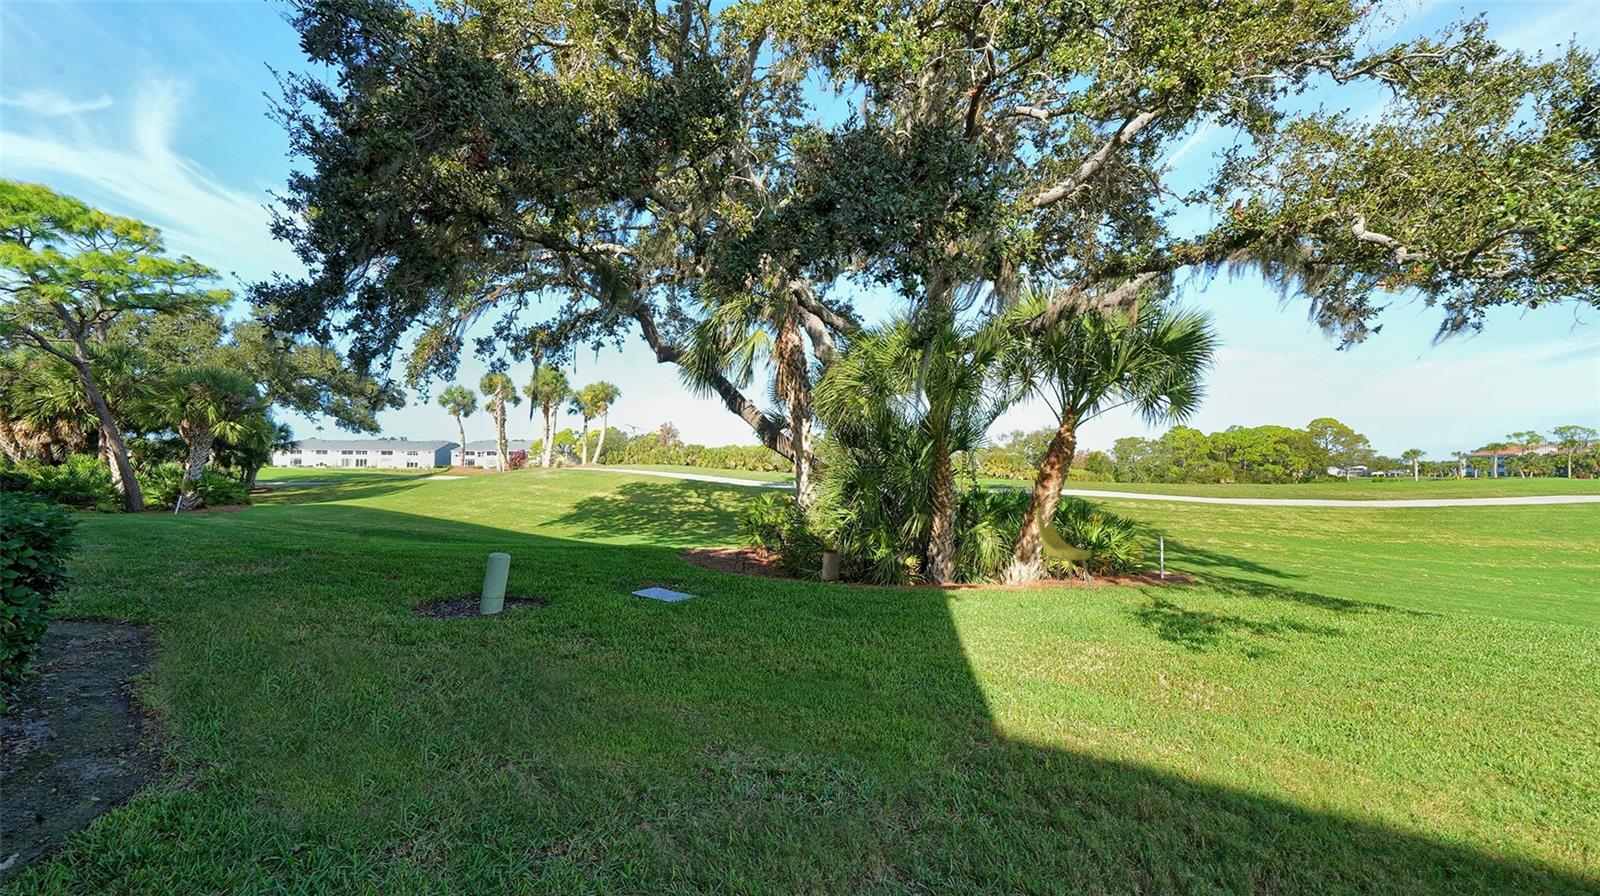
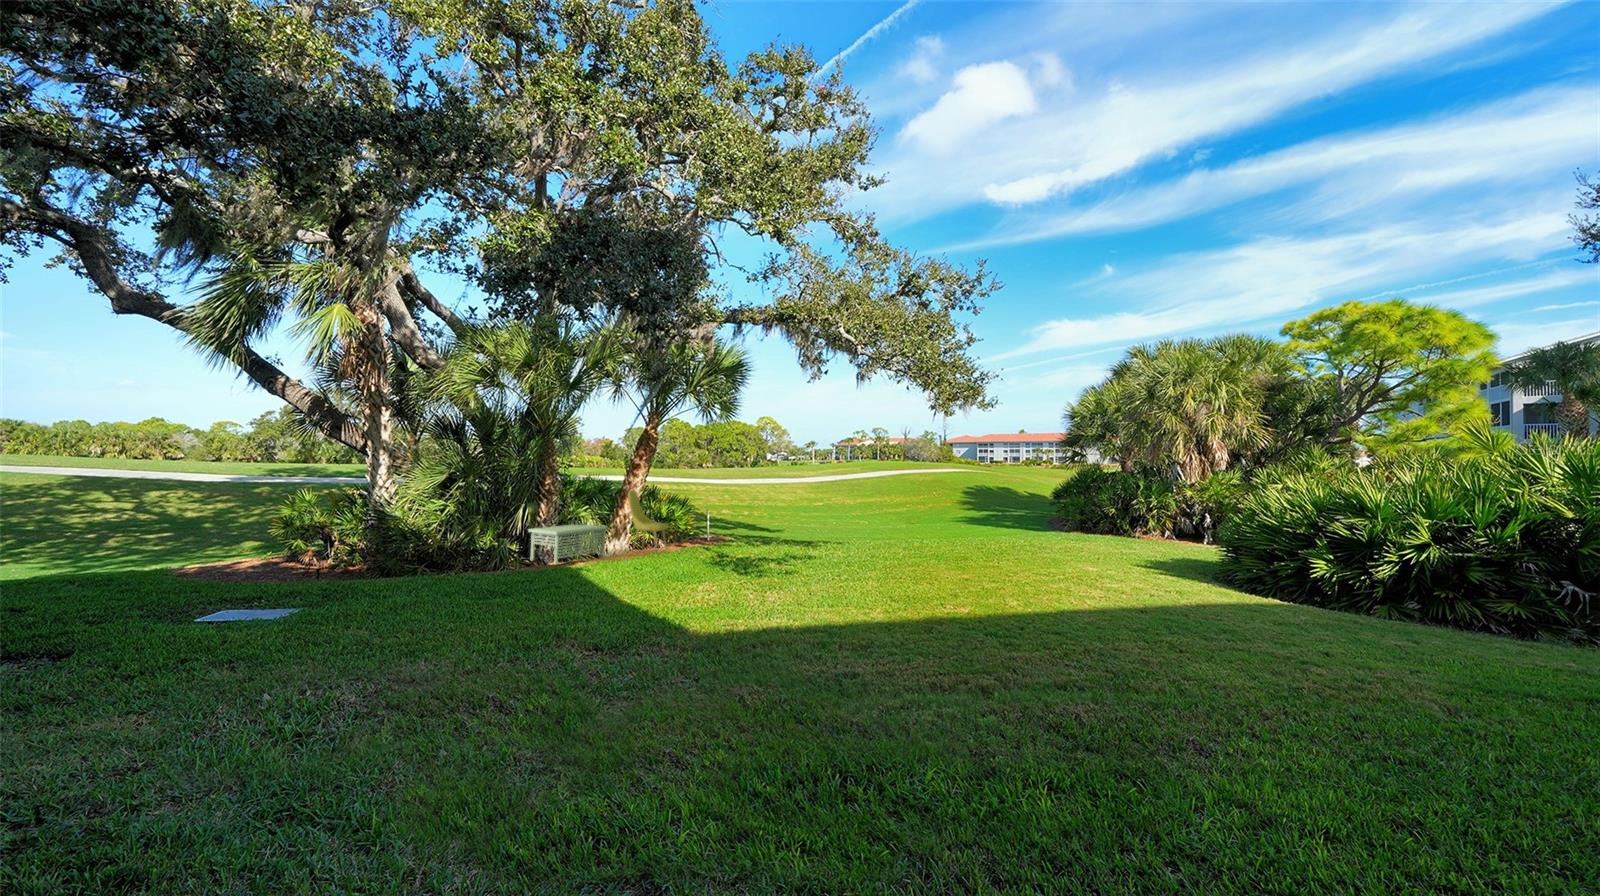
storage bench: none [914,543,1006,587] -> present [528,524,607,563]
watering can: present [822,546,843,580] -> none [435,533,456,570]

